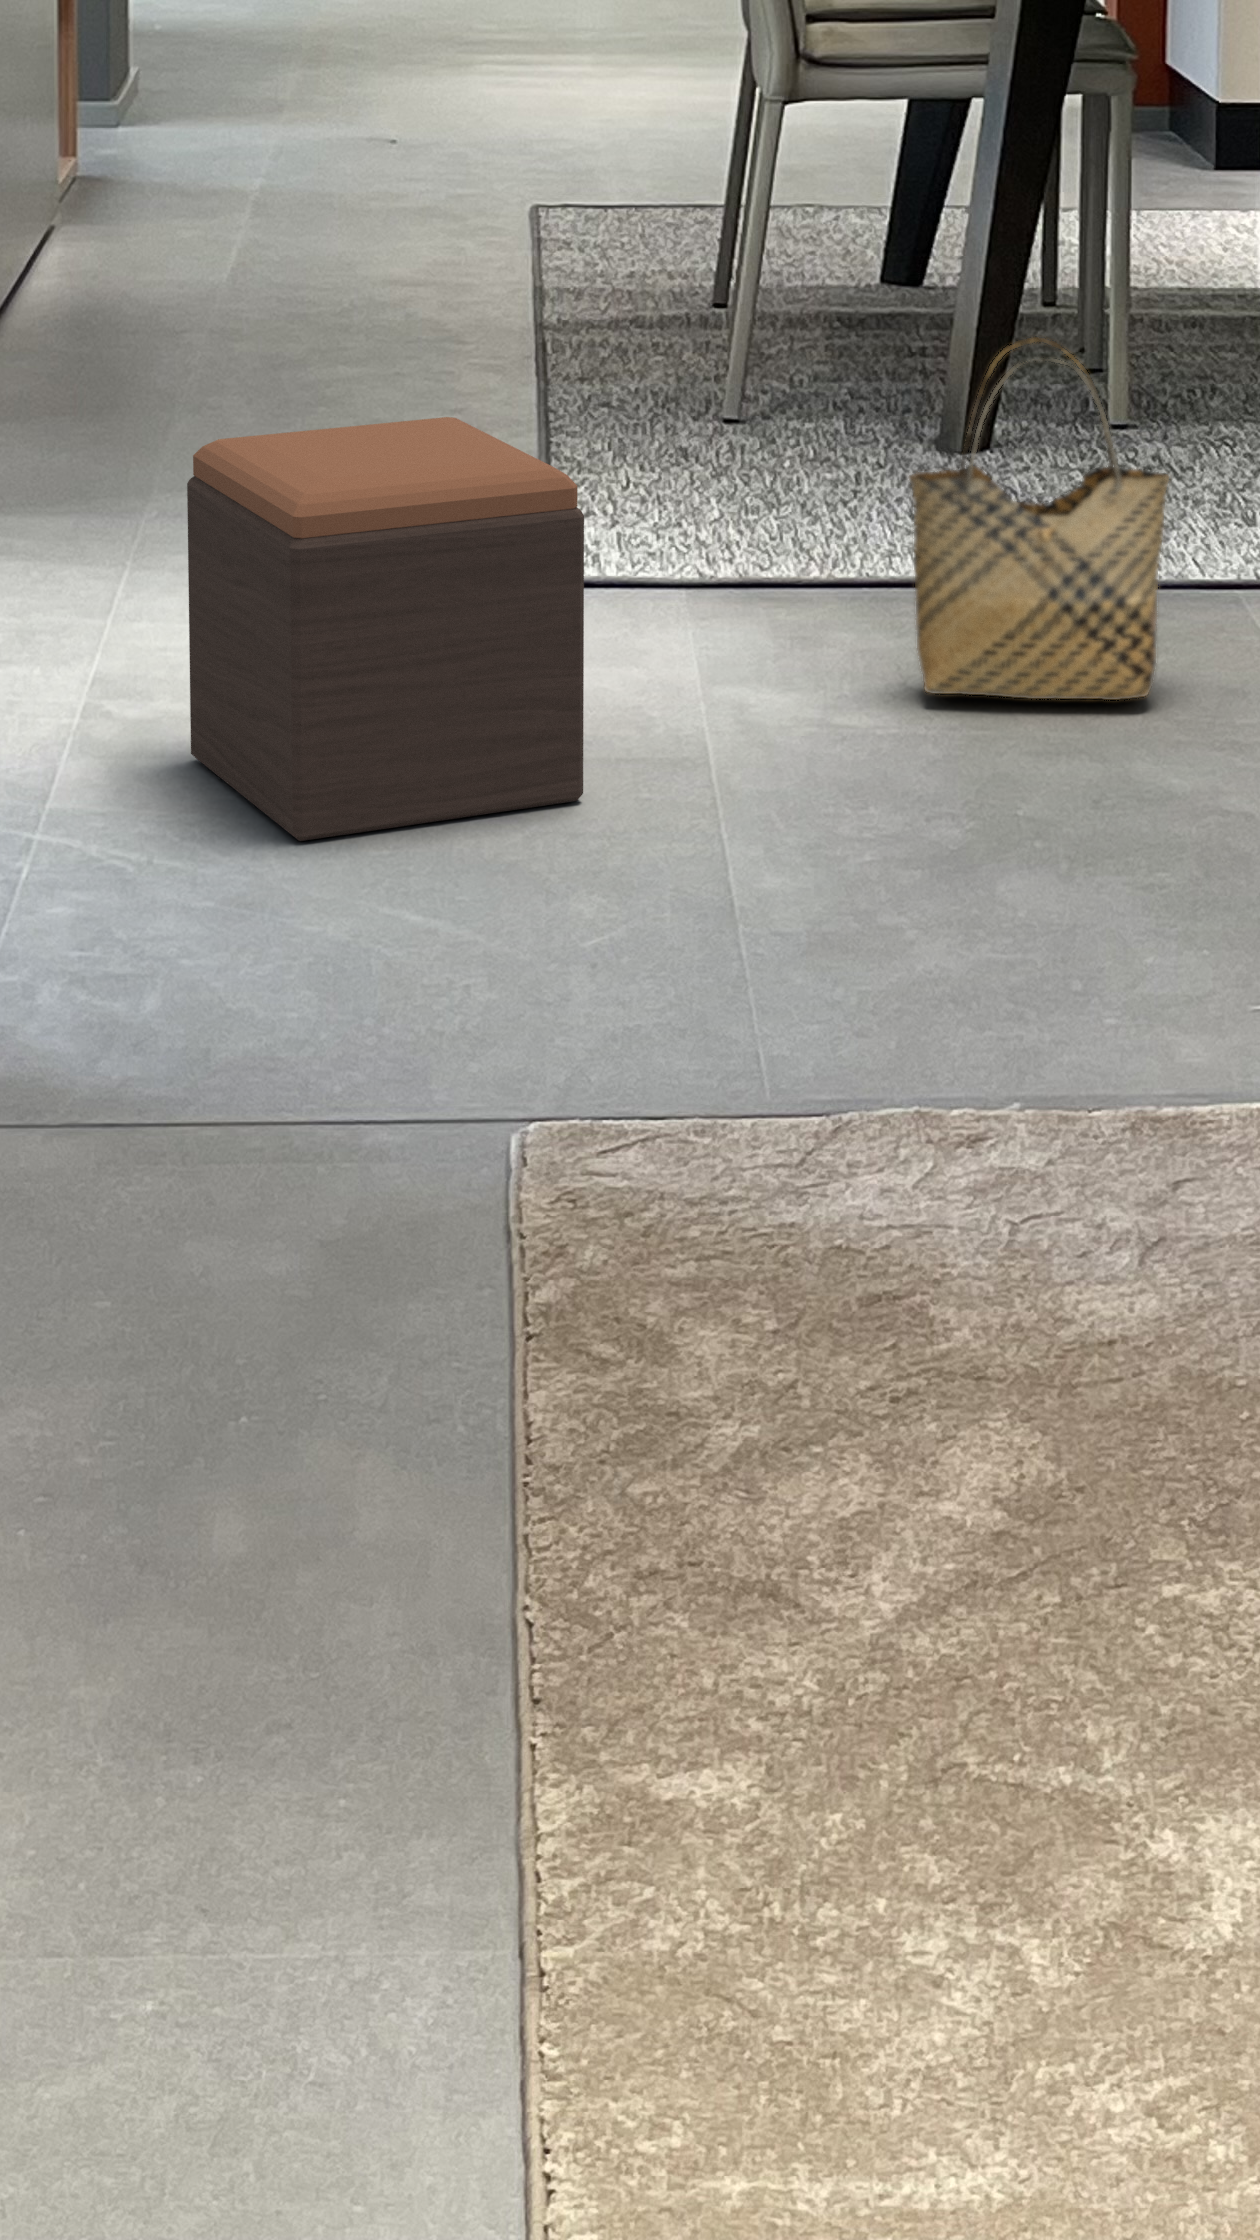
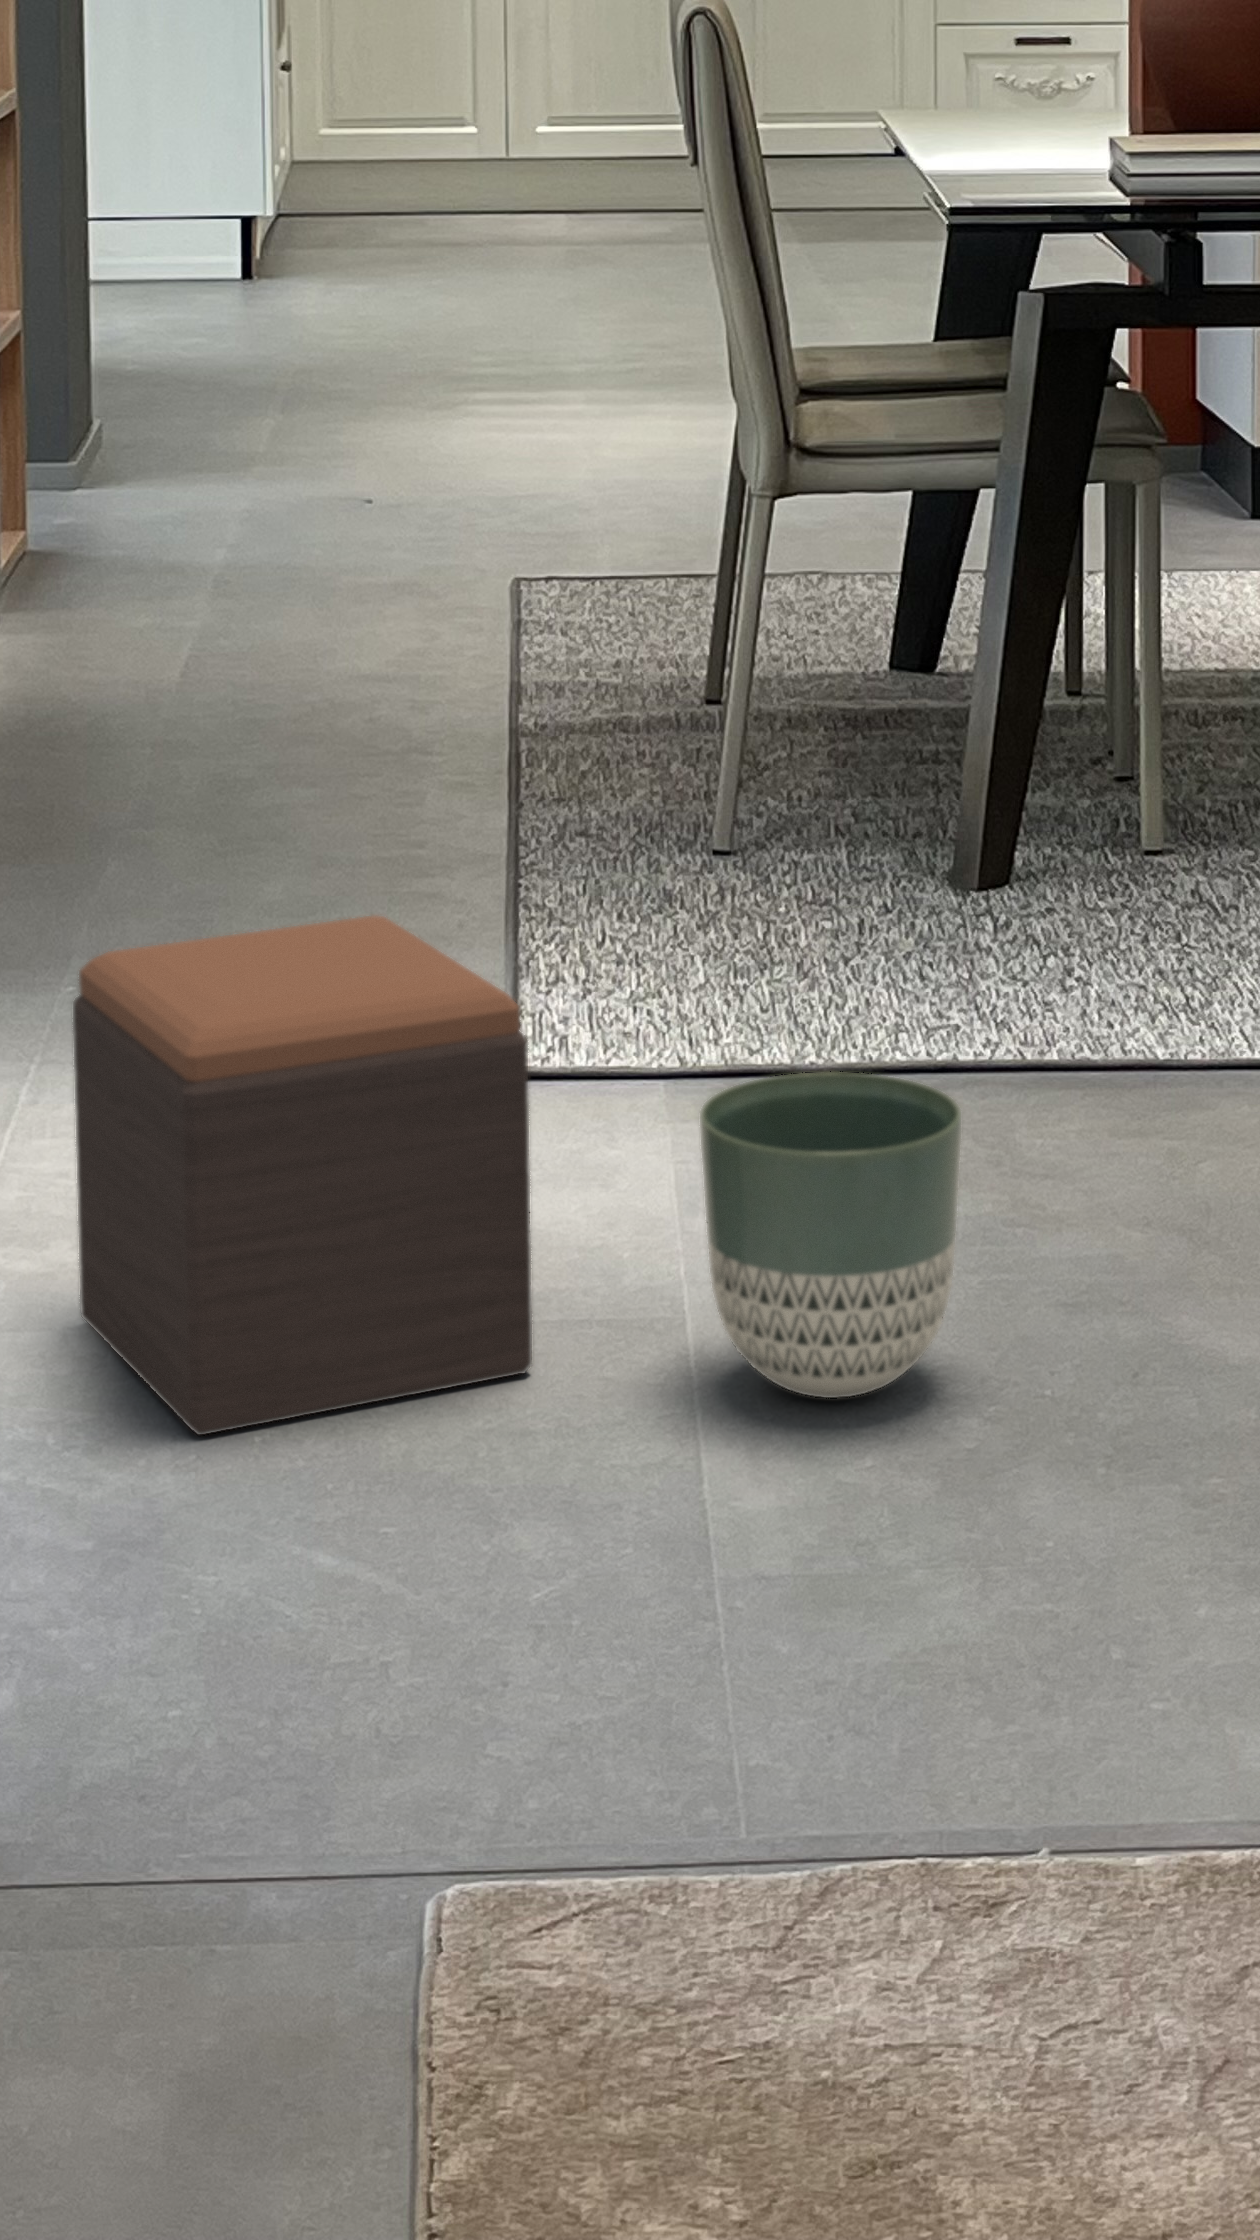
woven basket: present [909,337,1169,700] -> none [907,800,1208,1223]
planter: none [732,551,957,821] -> present [700,1072,961,1398]

